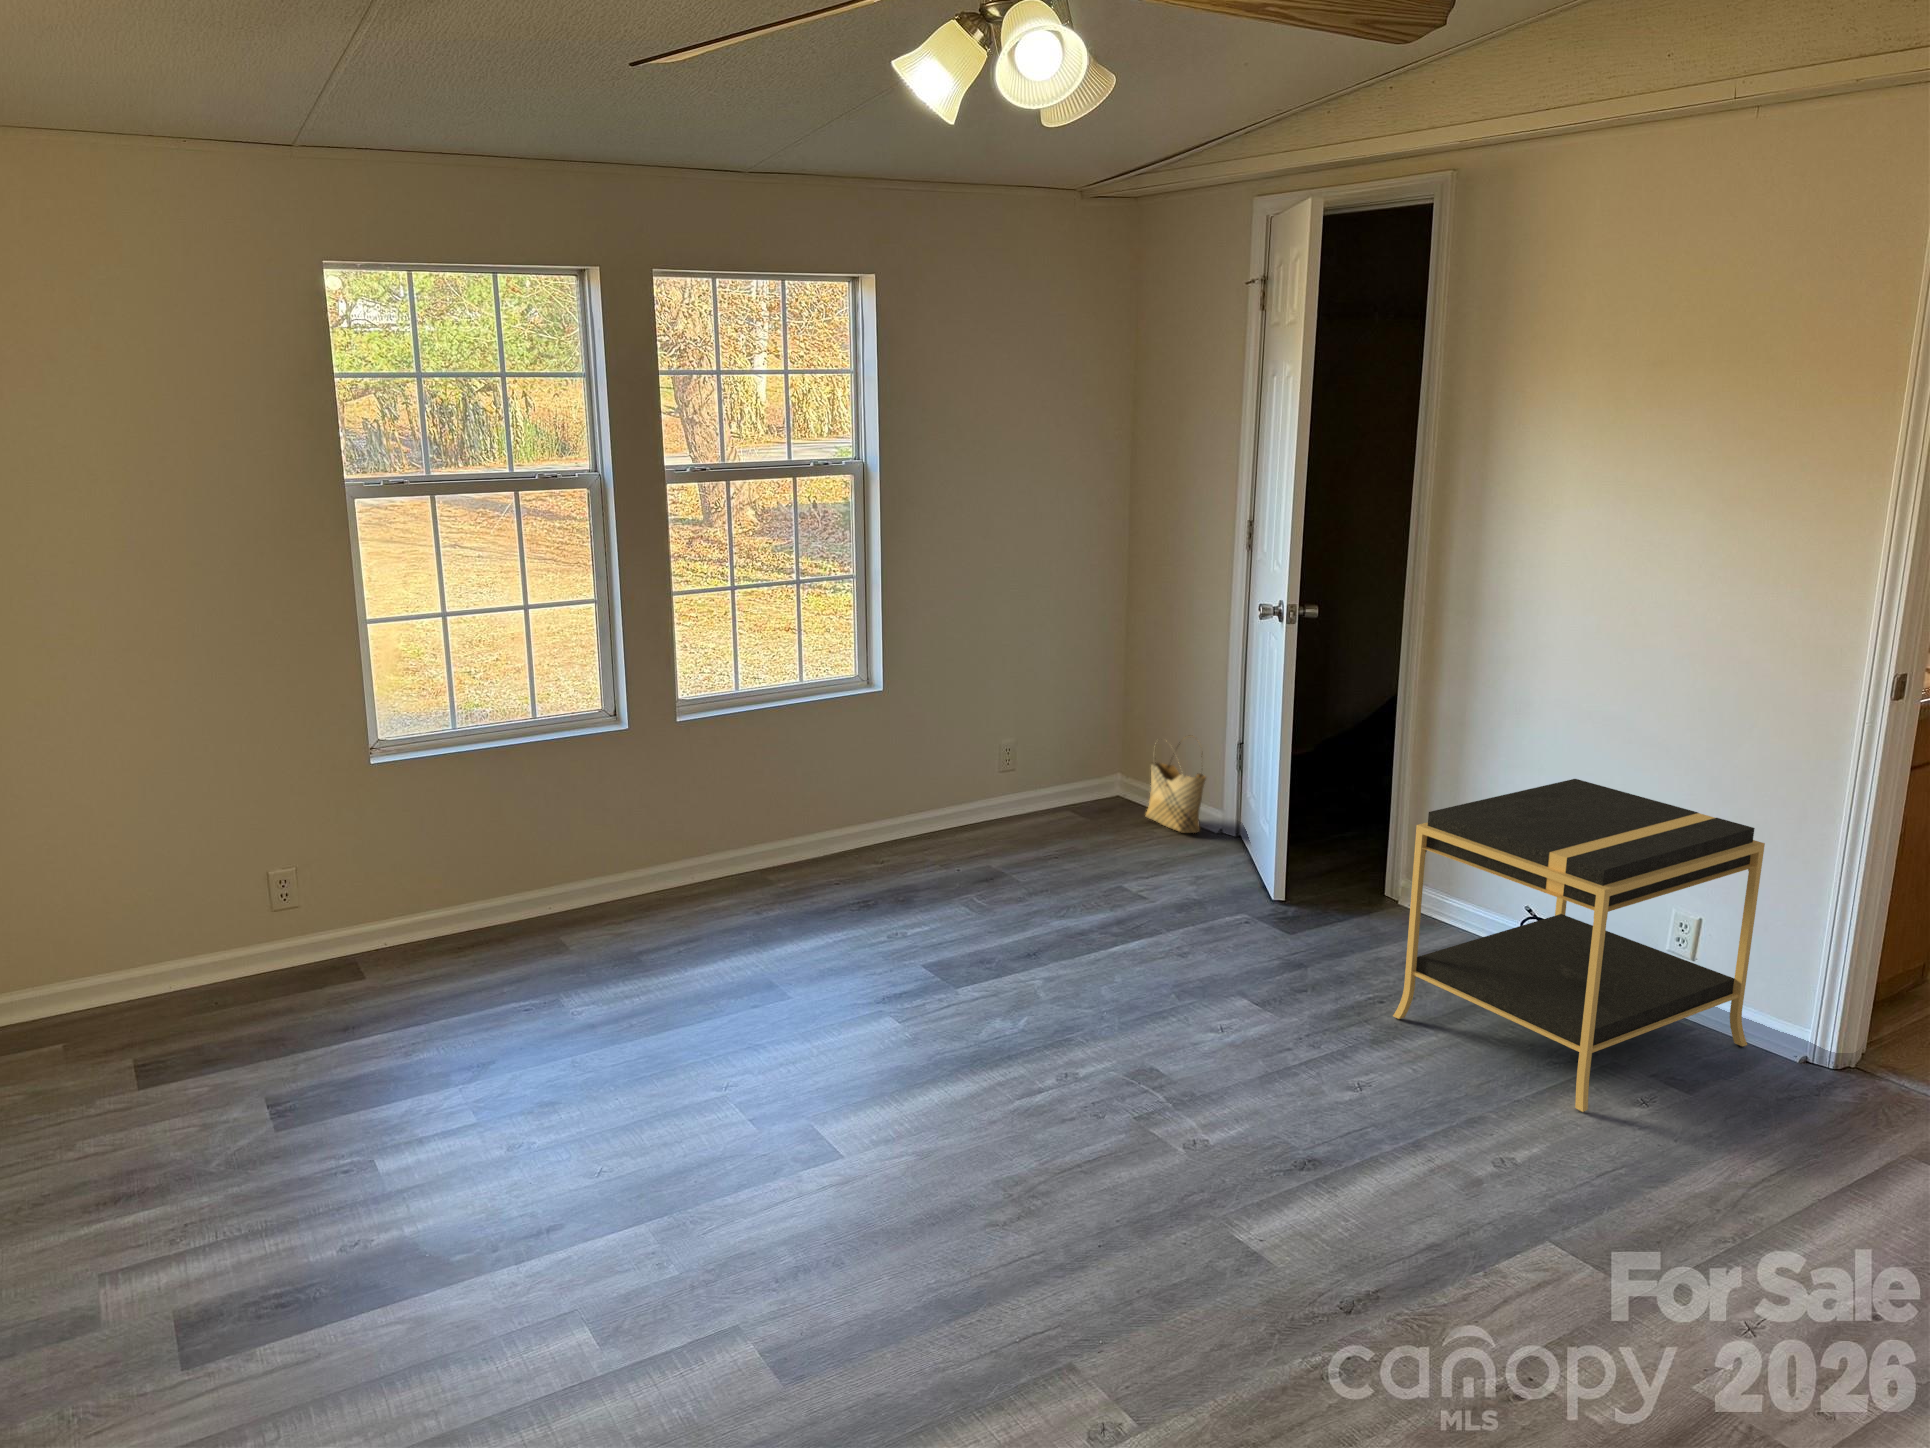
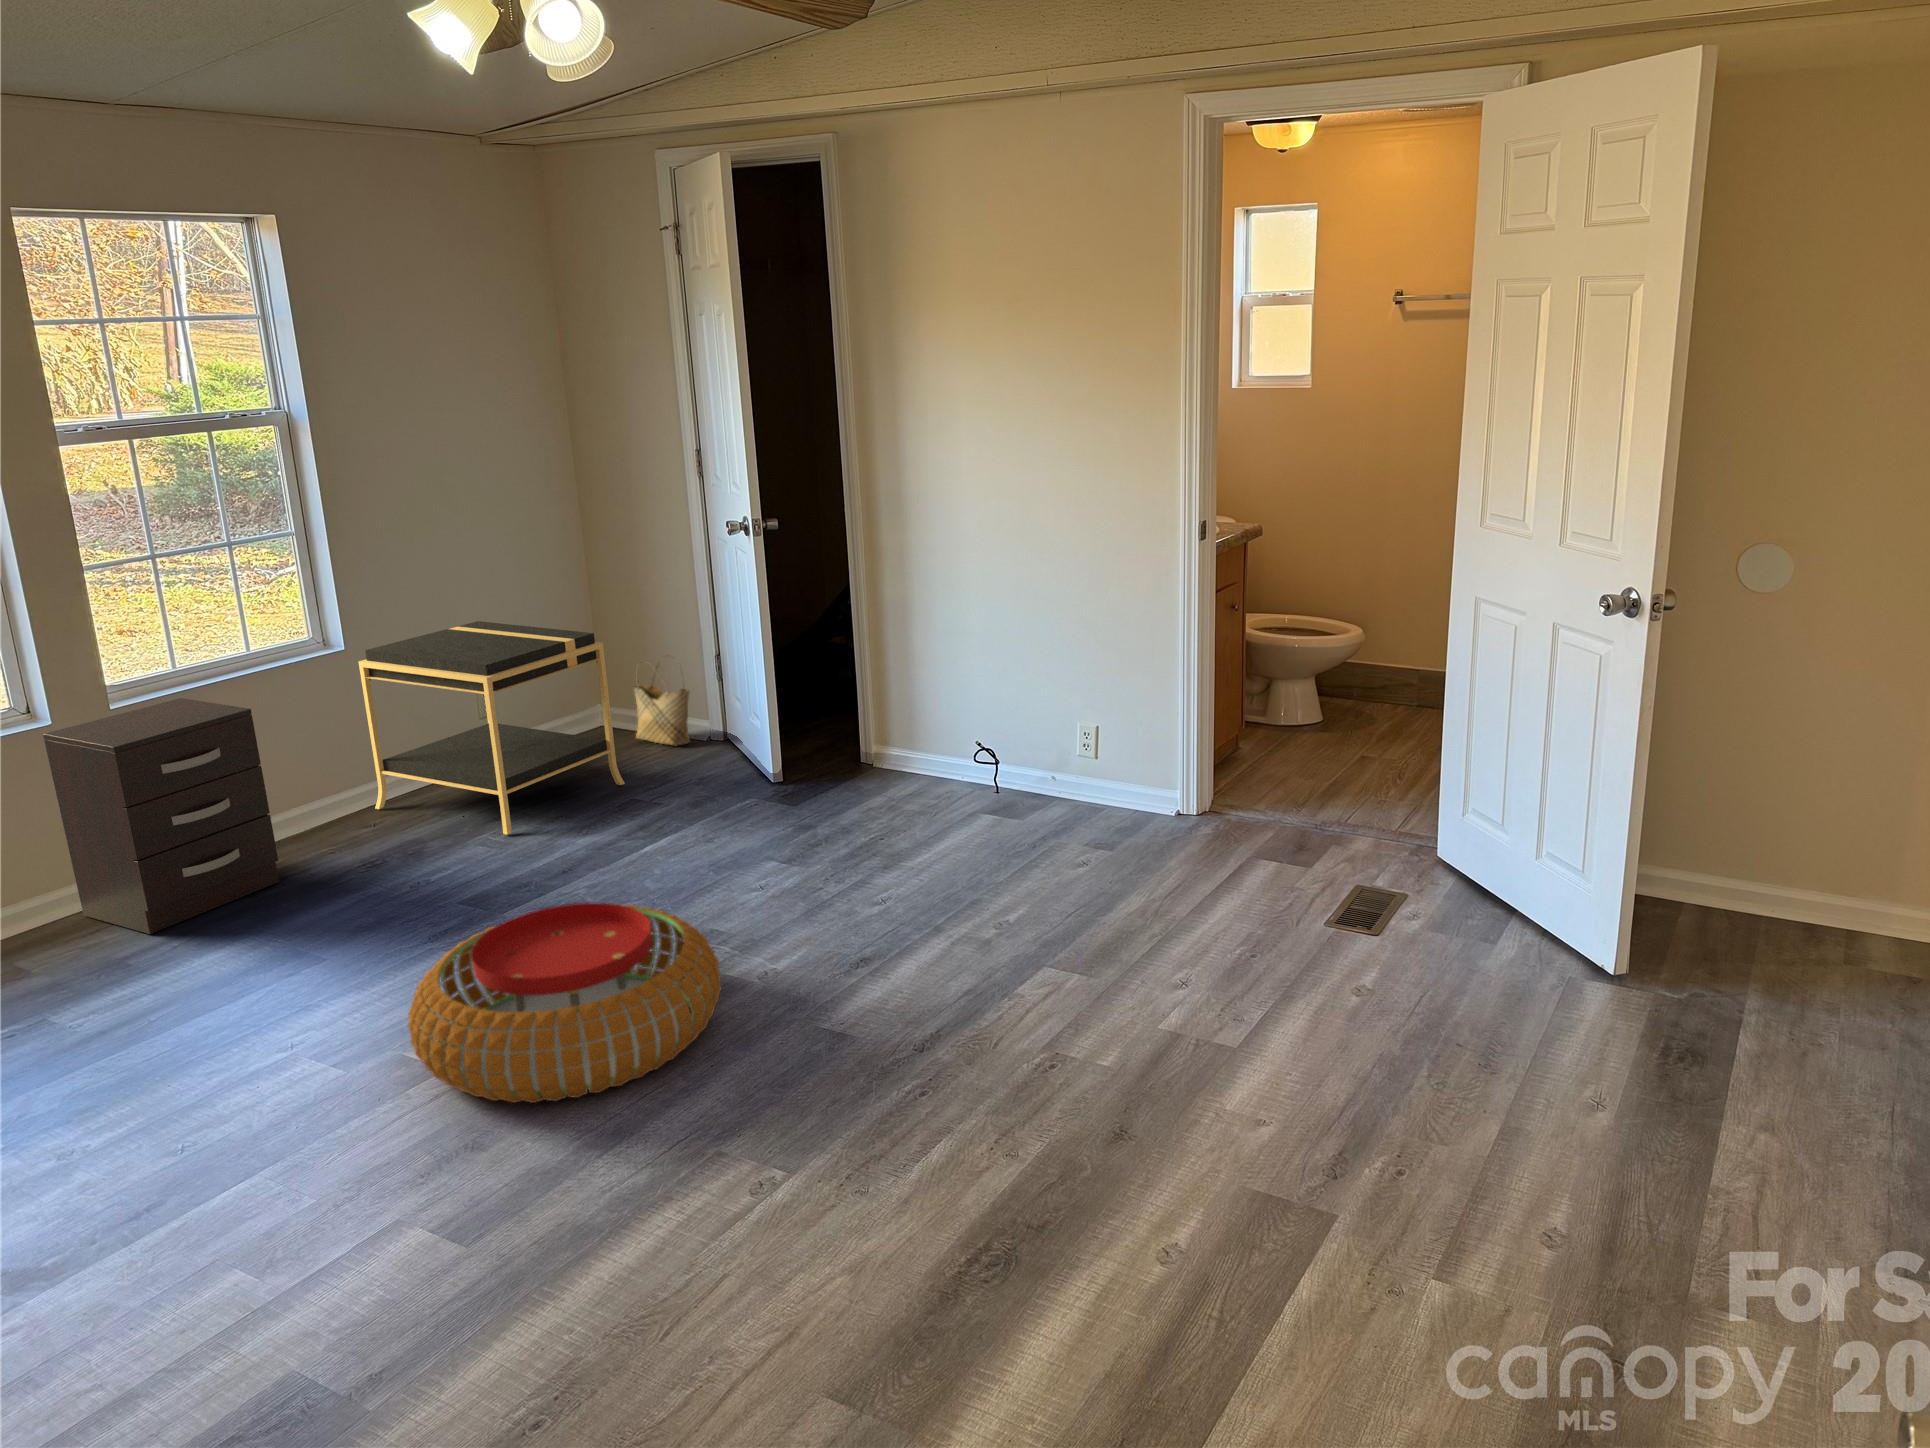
dresser: none [620,716,783,929] -> present [43,698,279,934]
nightstand: present [1393,779,1765,1112] -> present [359,621,625,835]
pouf: none [814,1006,1136,1235] -> present [408,902,721,1103]

